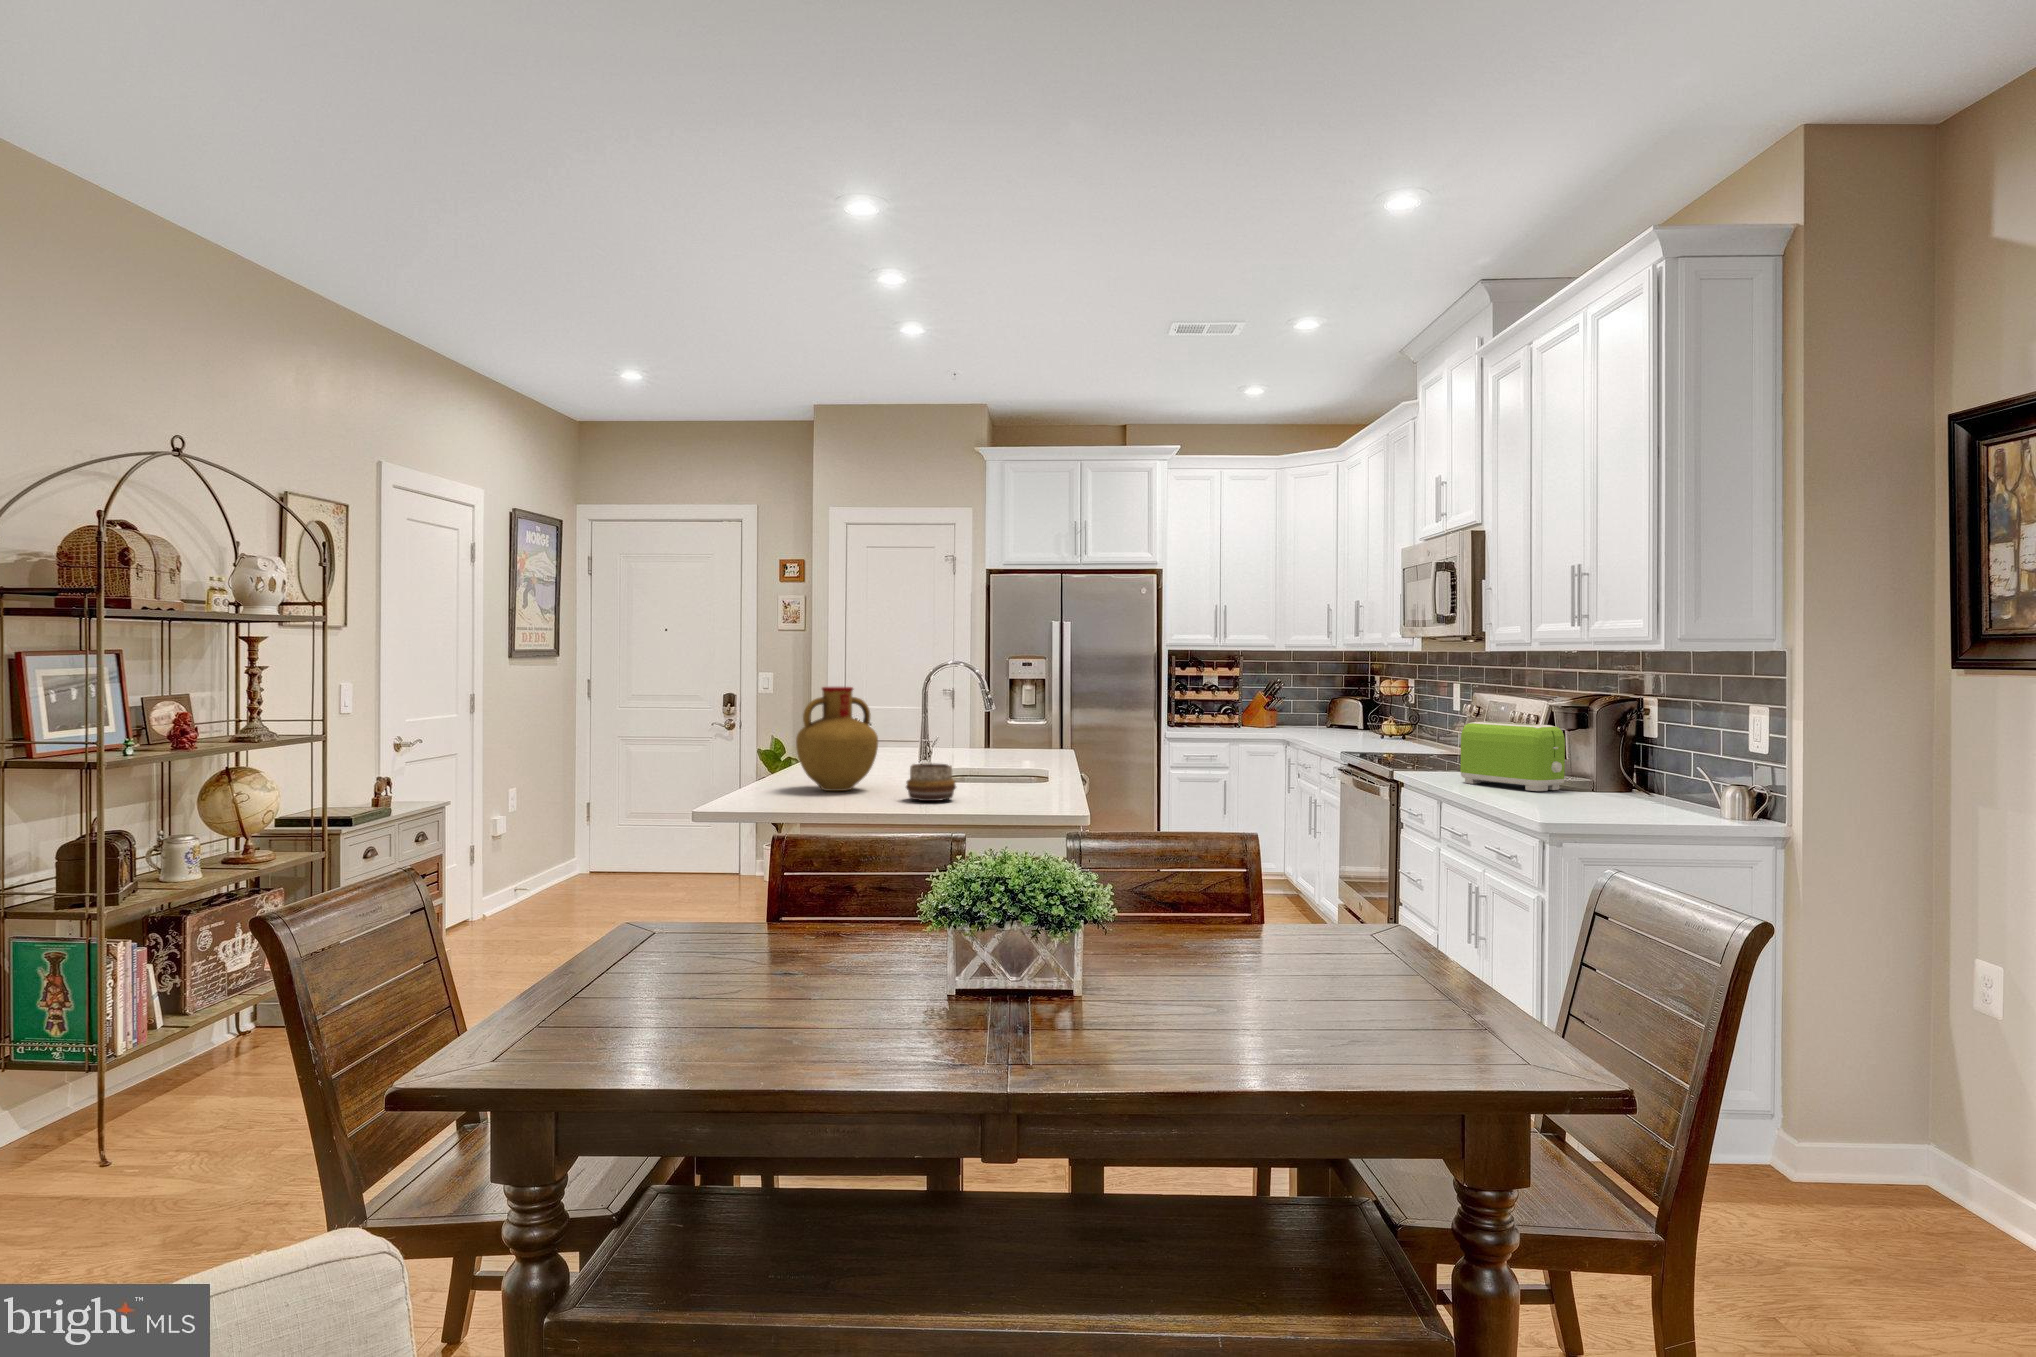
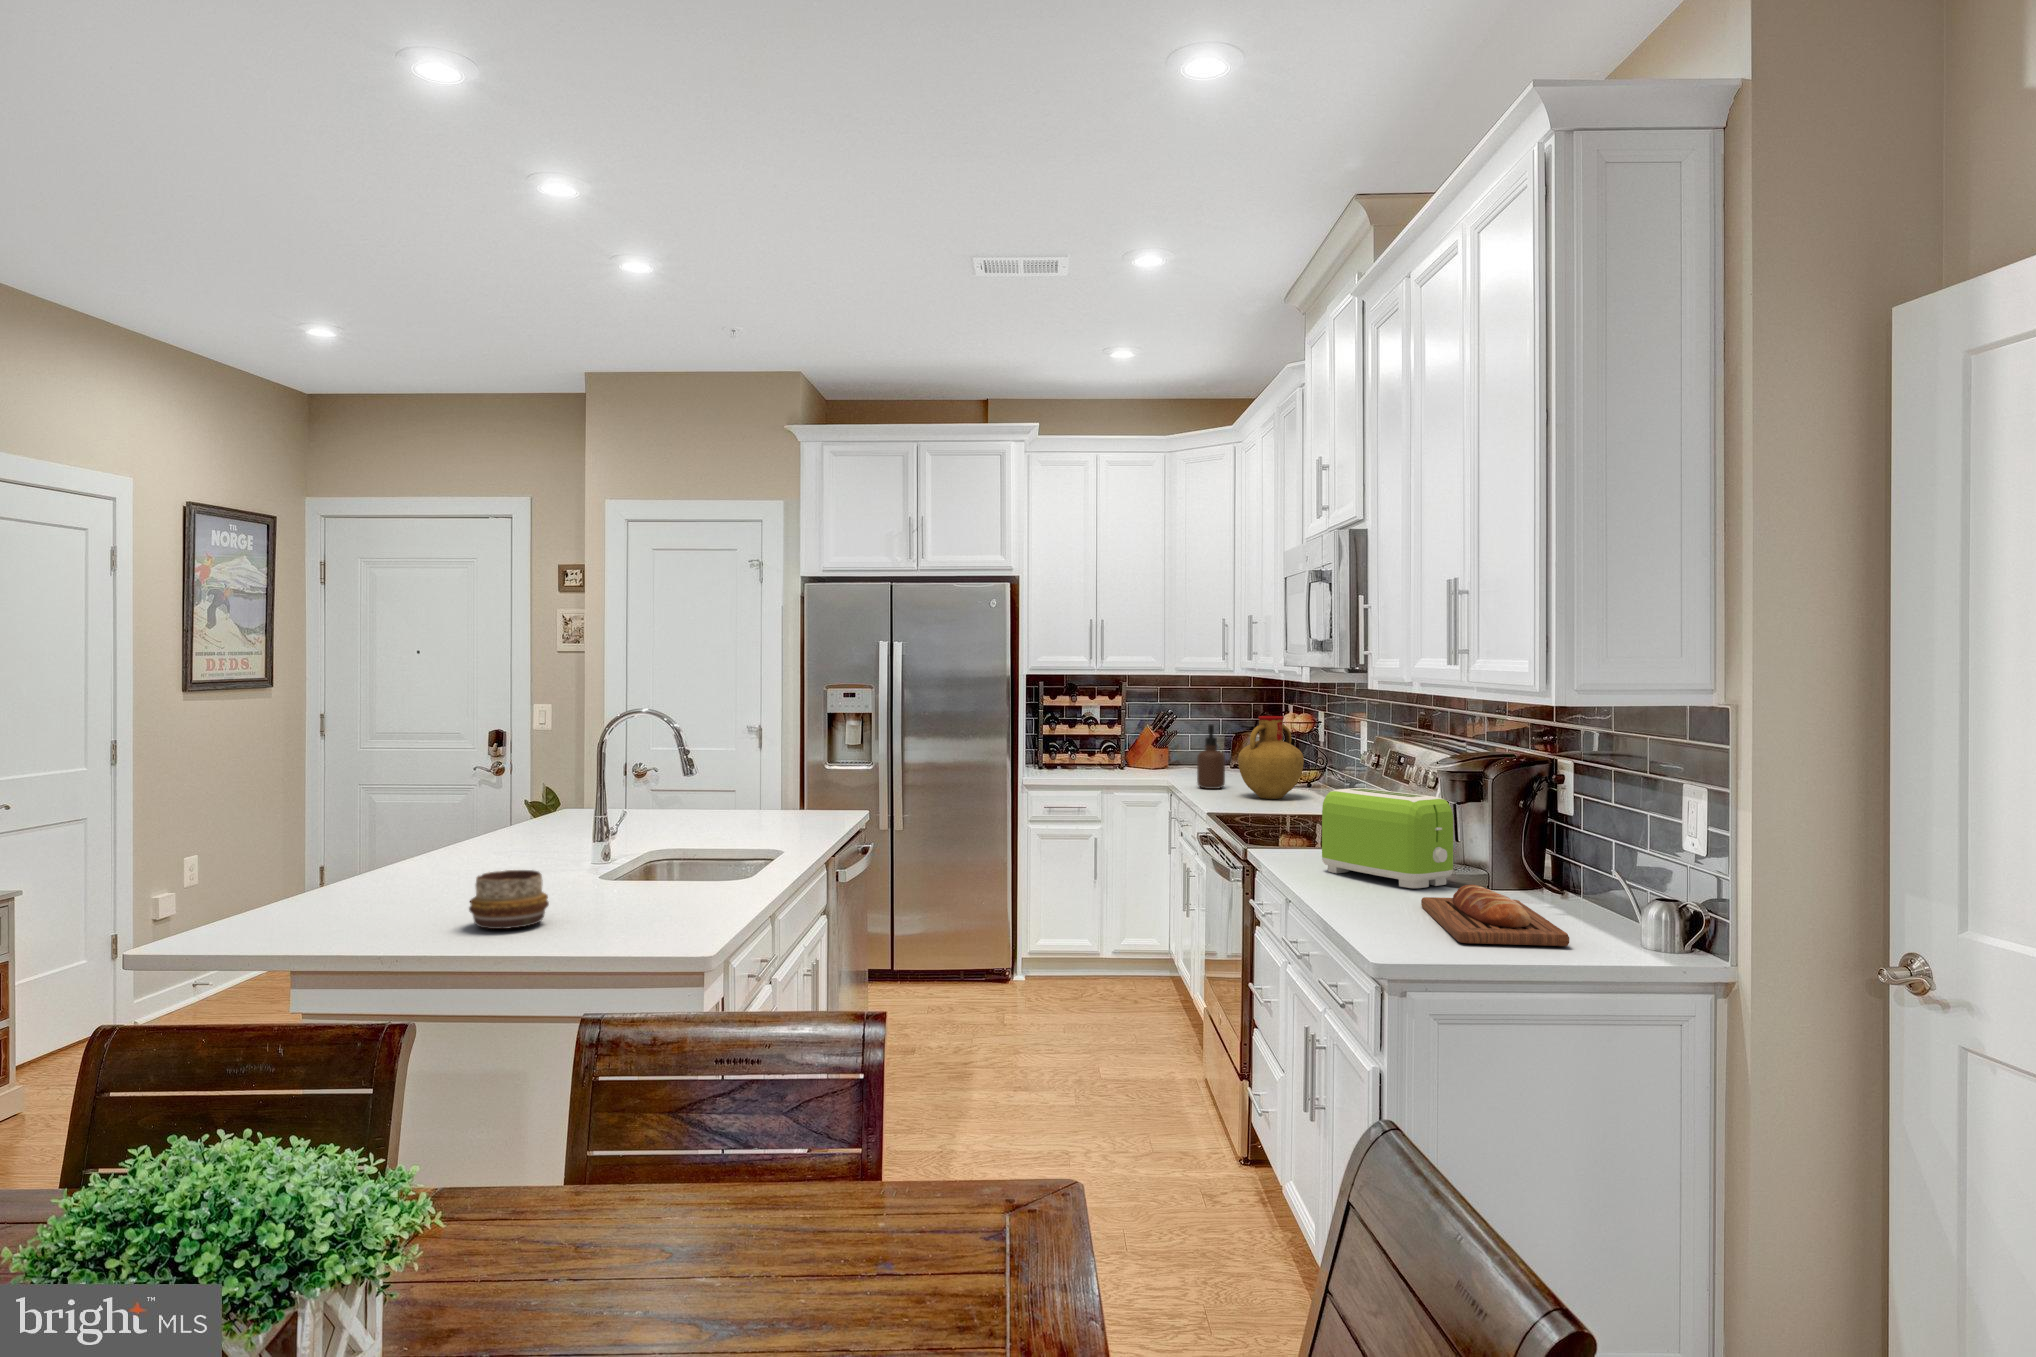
vase: present [796,687,878,791] -> present [1238,716,1304,799]
soap dispenser: none [1314,687,1337,739] -> present [1197,724,1225,789]
bread loaf: none [1550,783,1671,818] -> present [1421,885,1569,946]

